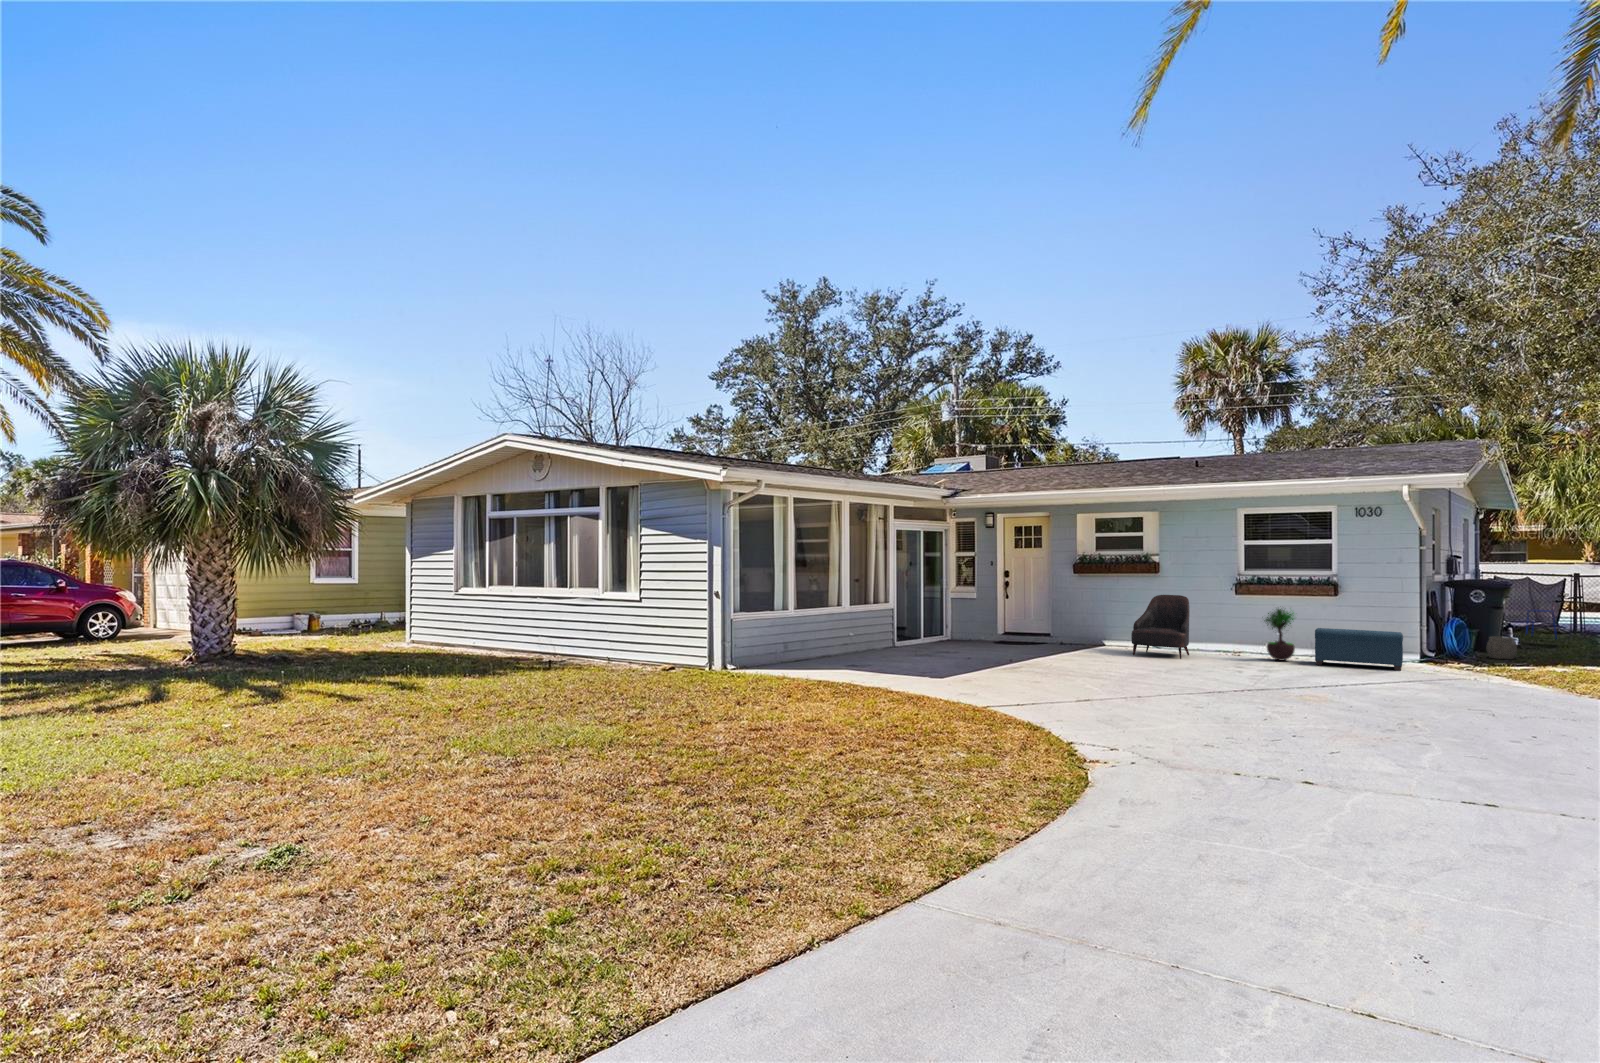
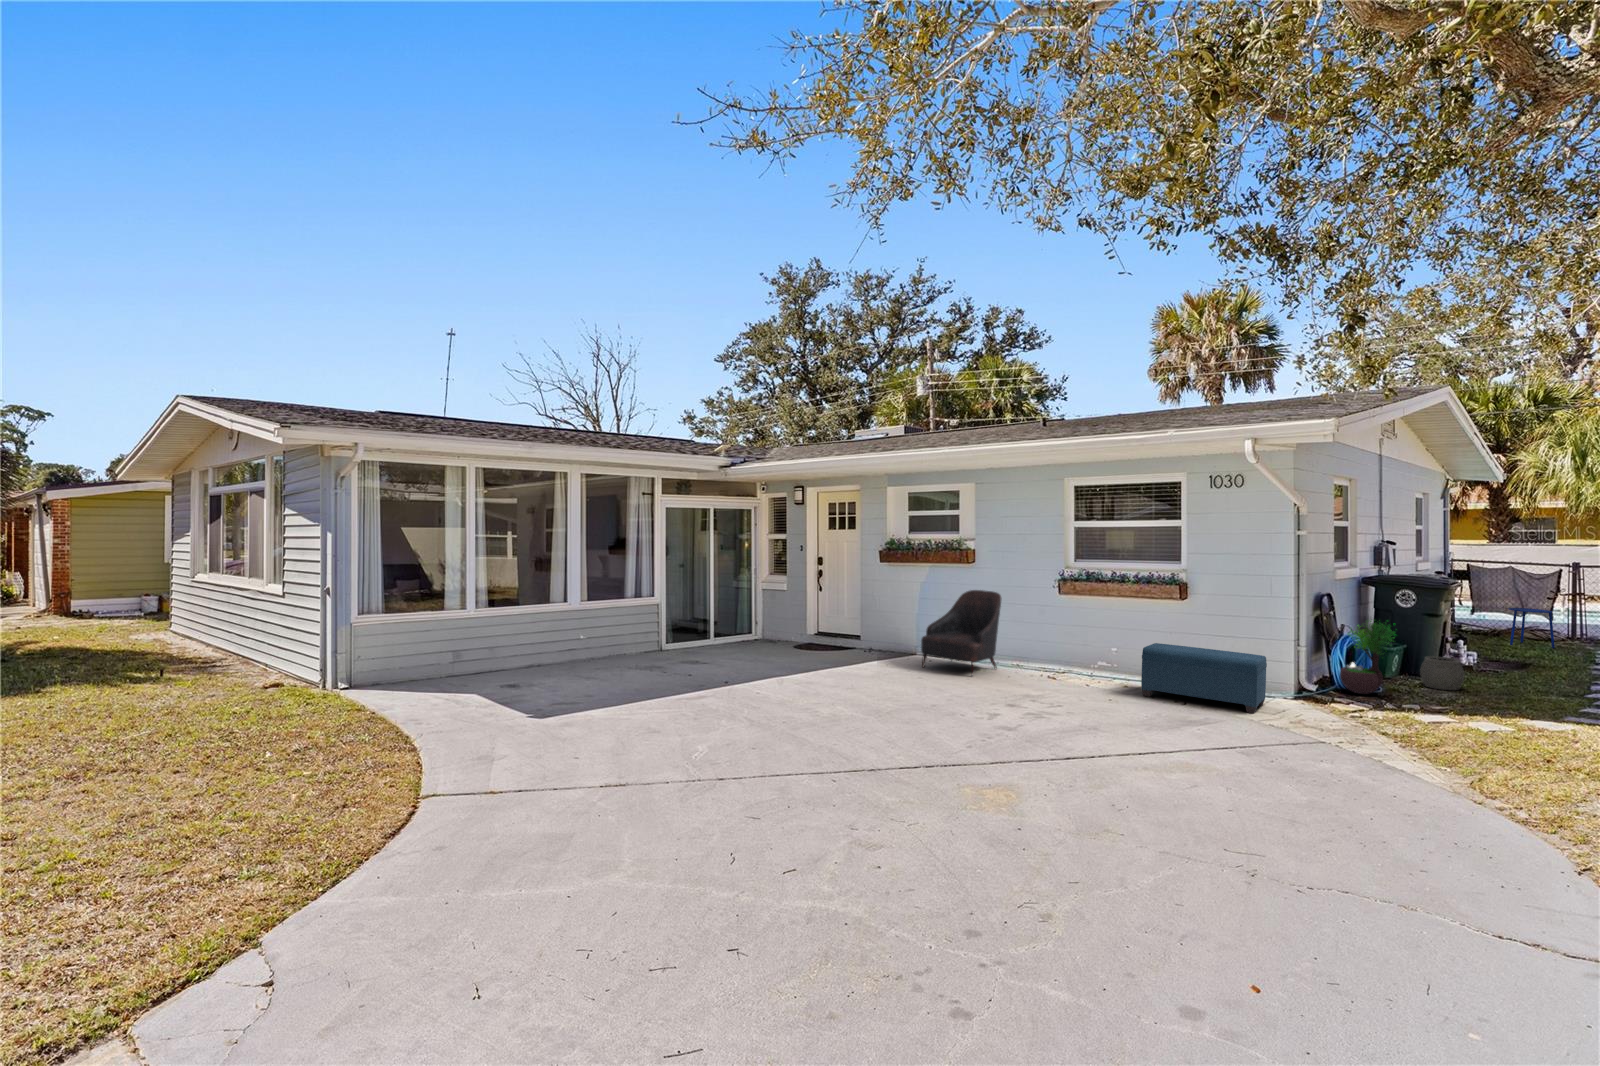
potted tree: present [1264,609,1295,660] -> present [1340,621,1395,694]

